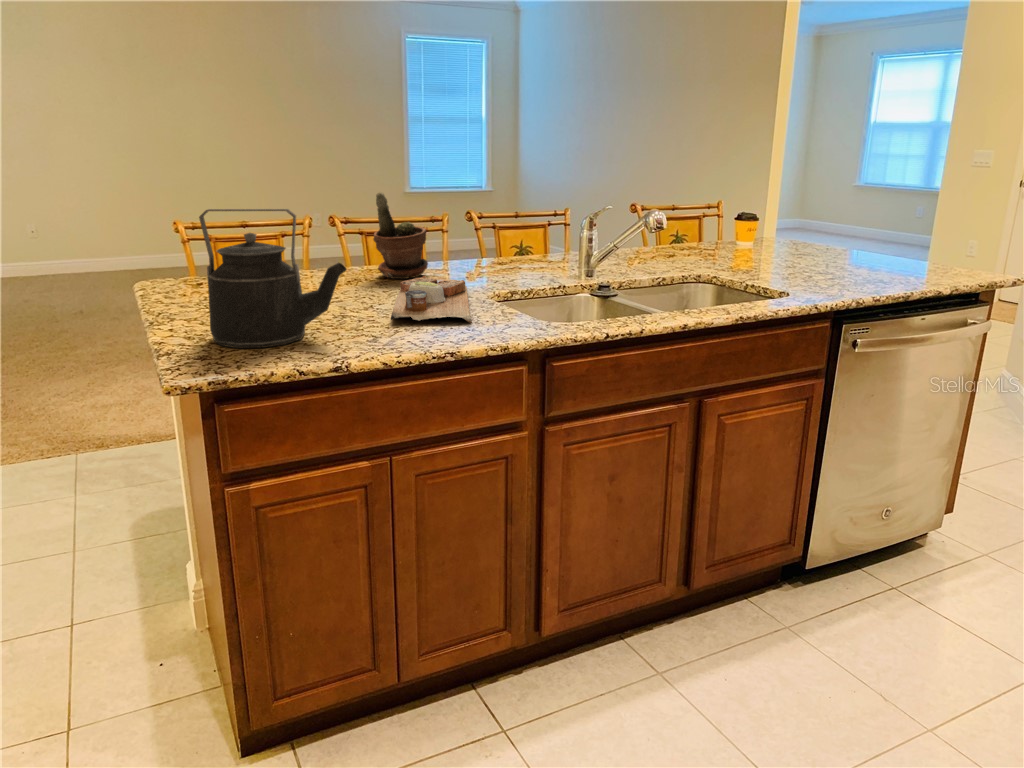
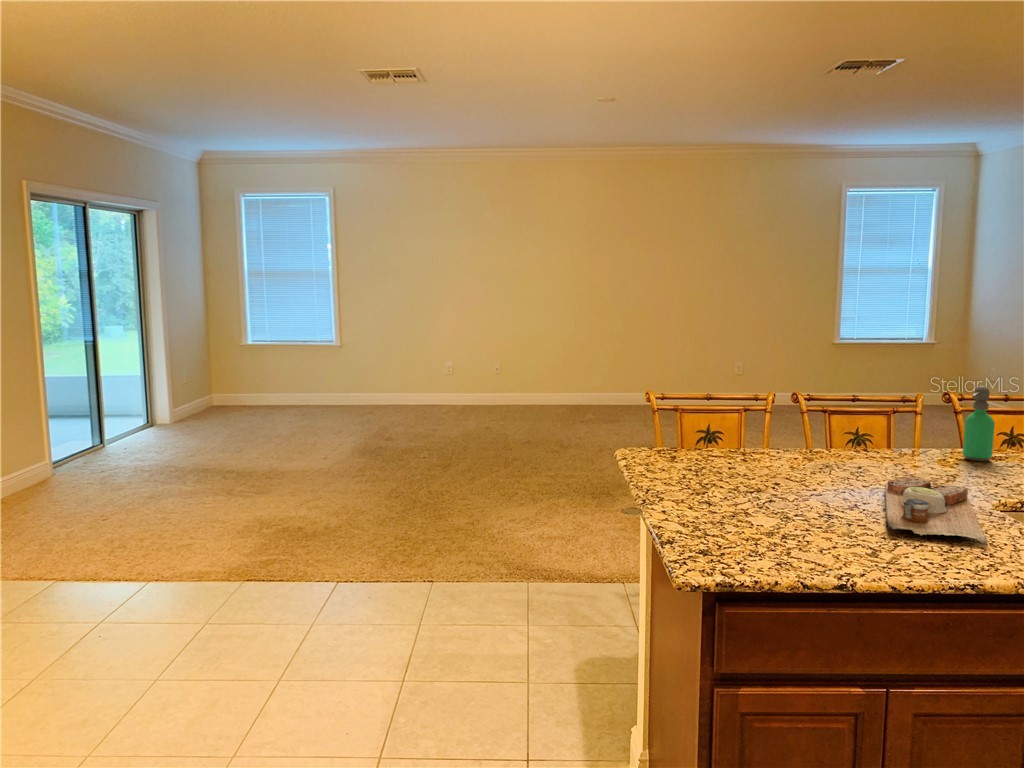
potted plant: present [373,192,428,279] -> none [850,380,912,471]
soap dispenser: none [474,197,497,266] -> present [963,386,995,461]
kettle: present [199,209,347,348] -> none [706,410,850,548]

